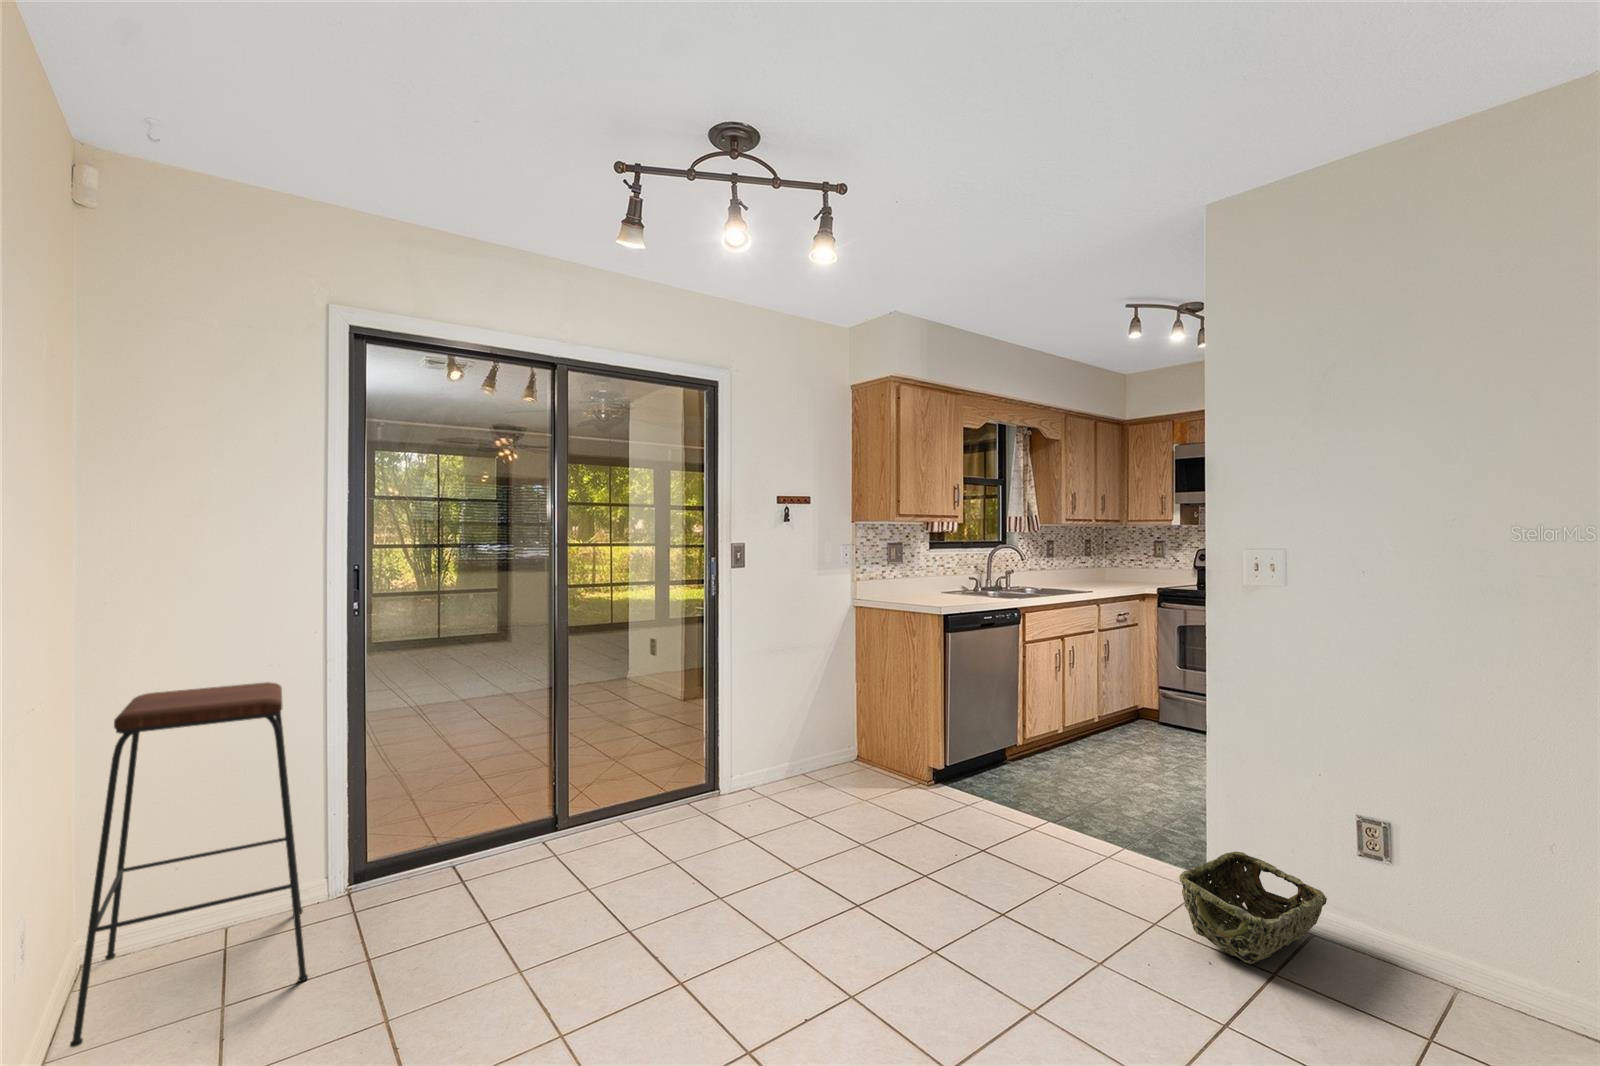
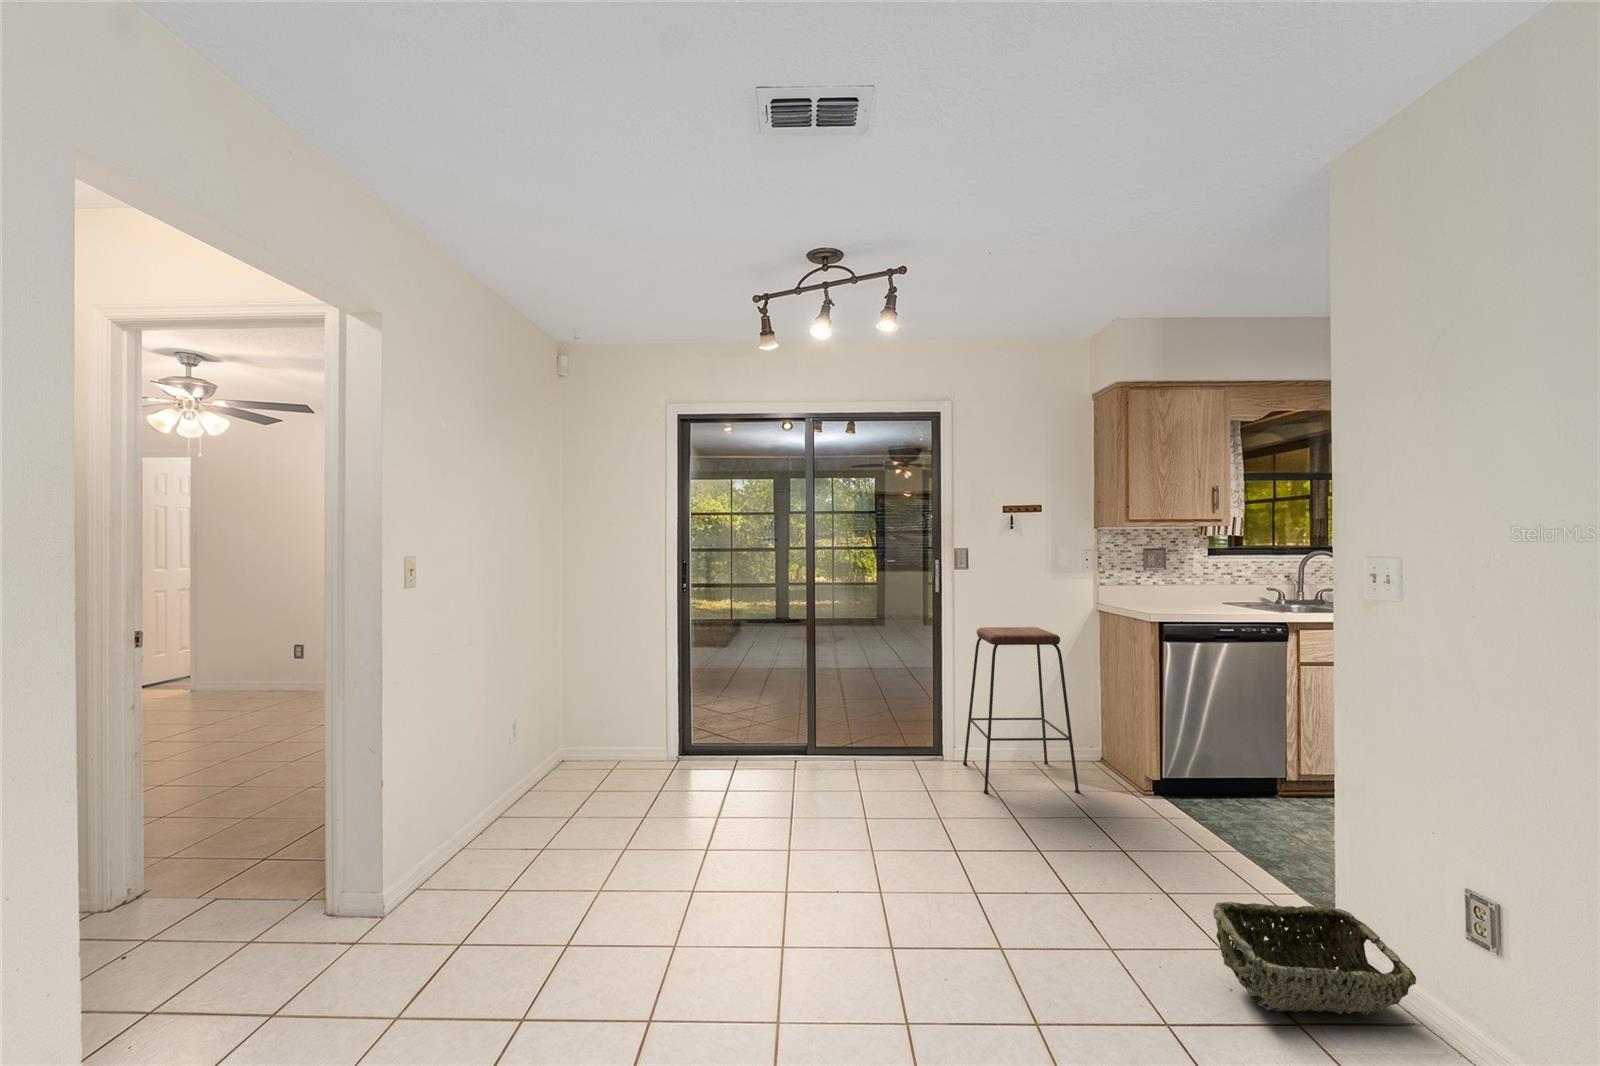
bar stool: present [70,682,308,1047] -> present [963,627,1080,793]

